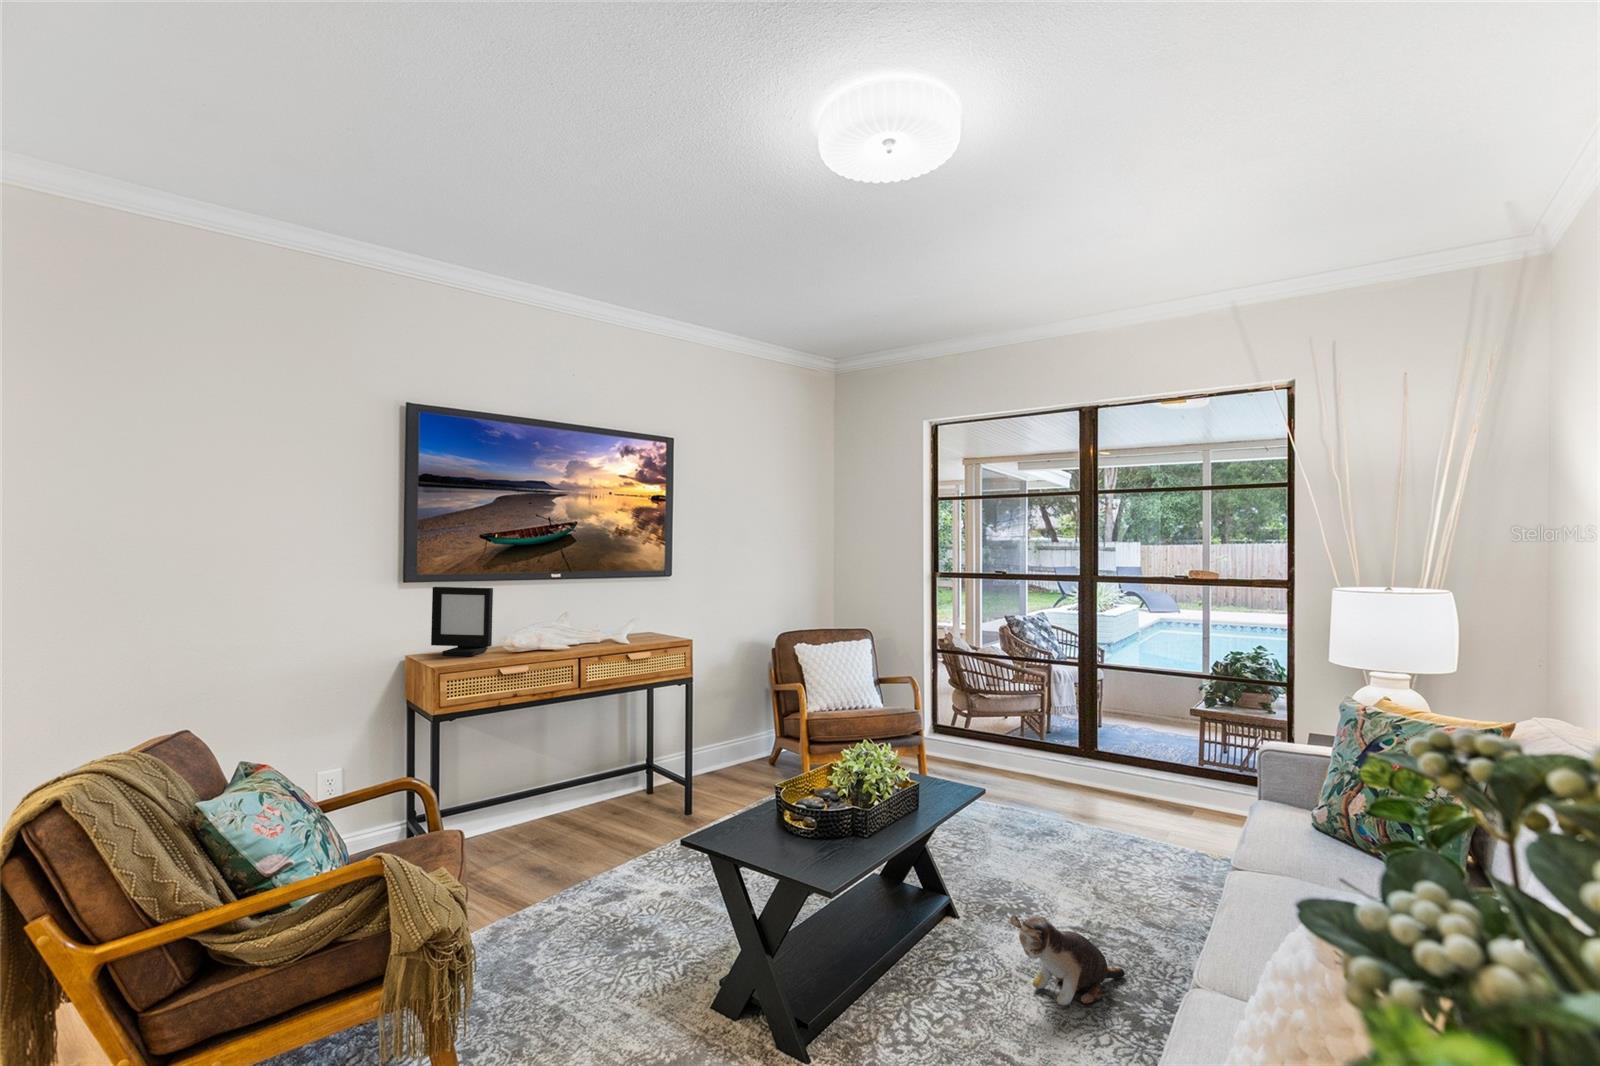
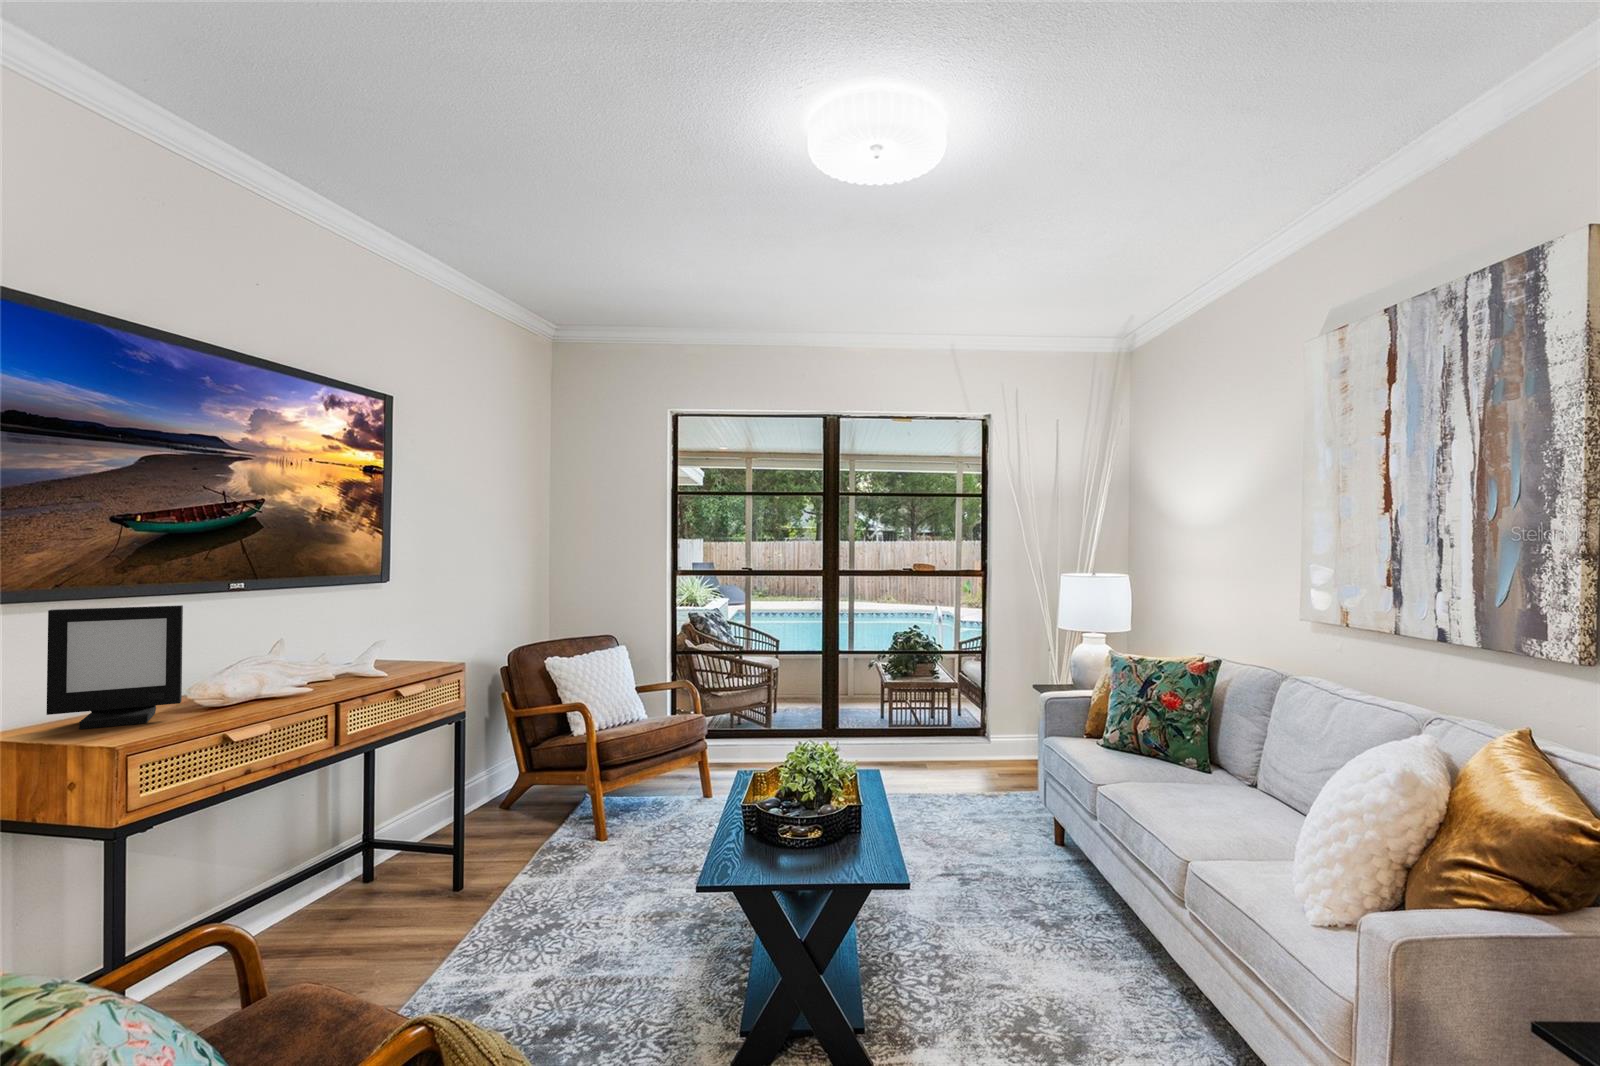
plush toy: present [1010,915,1125,1005] -> none [961,875,1024,949]

